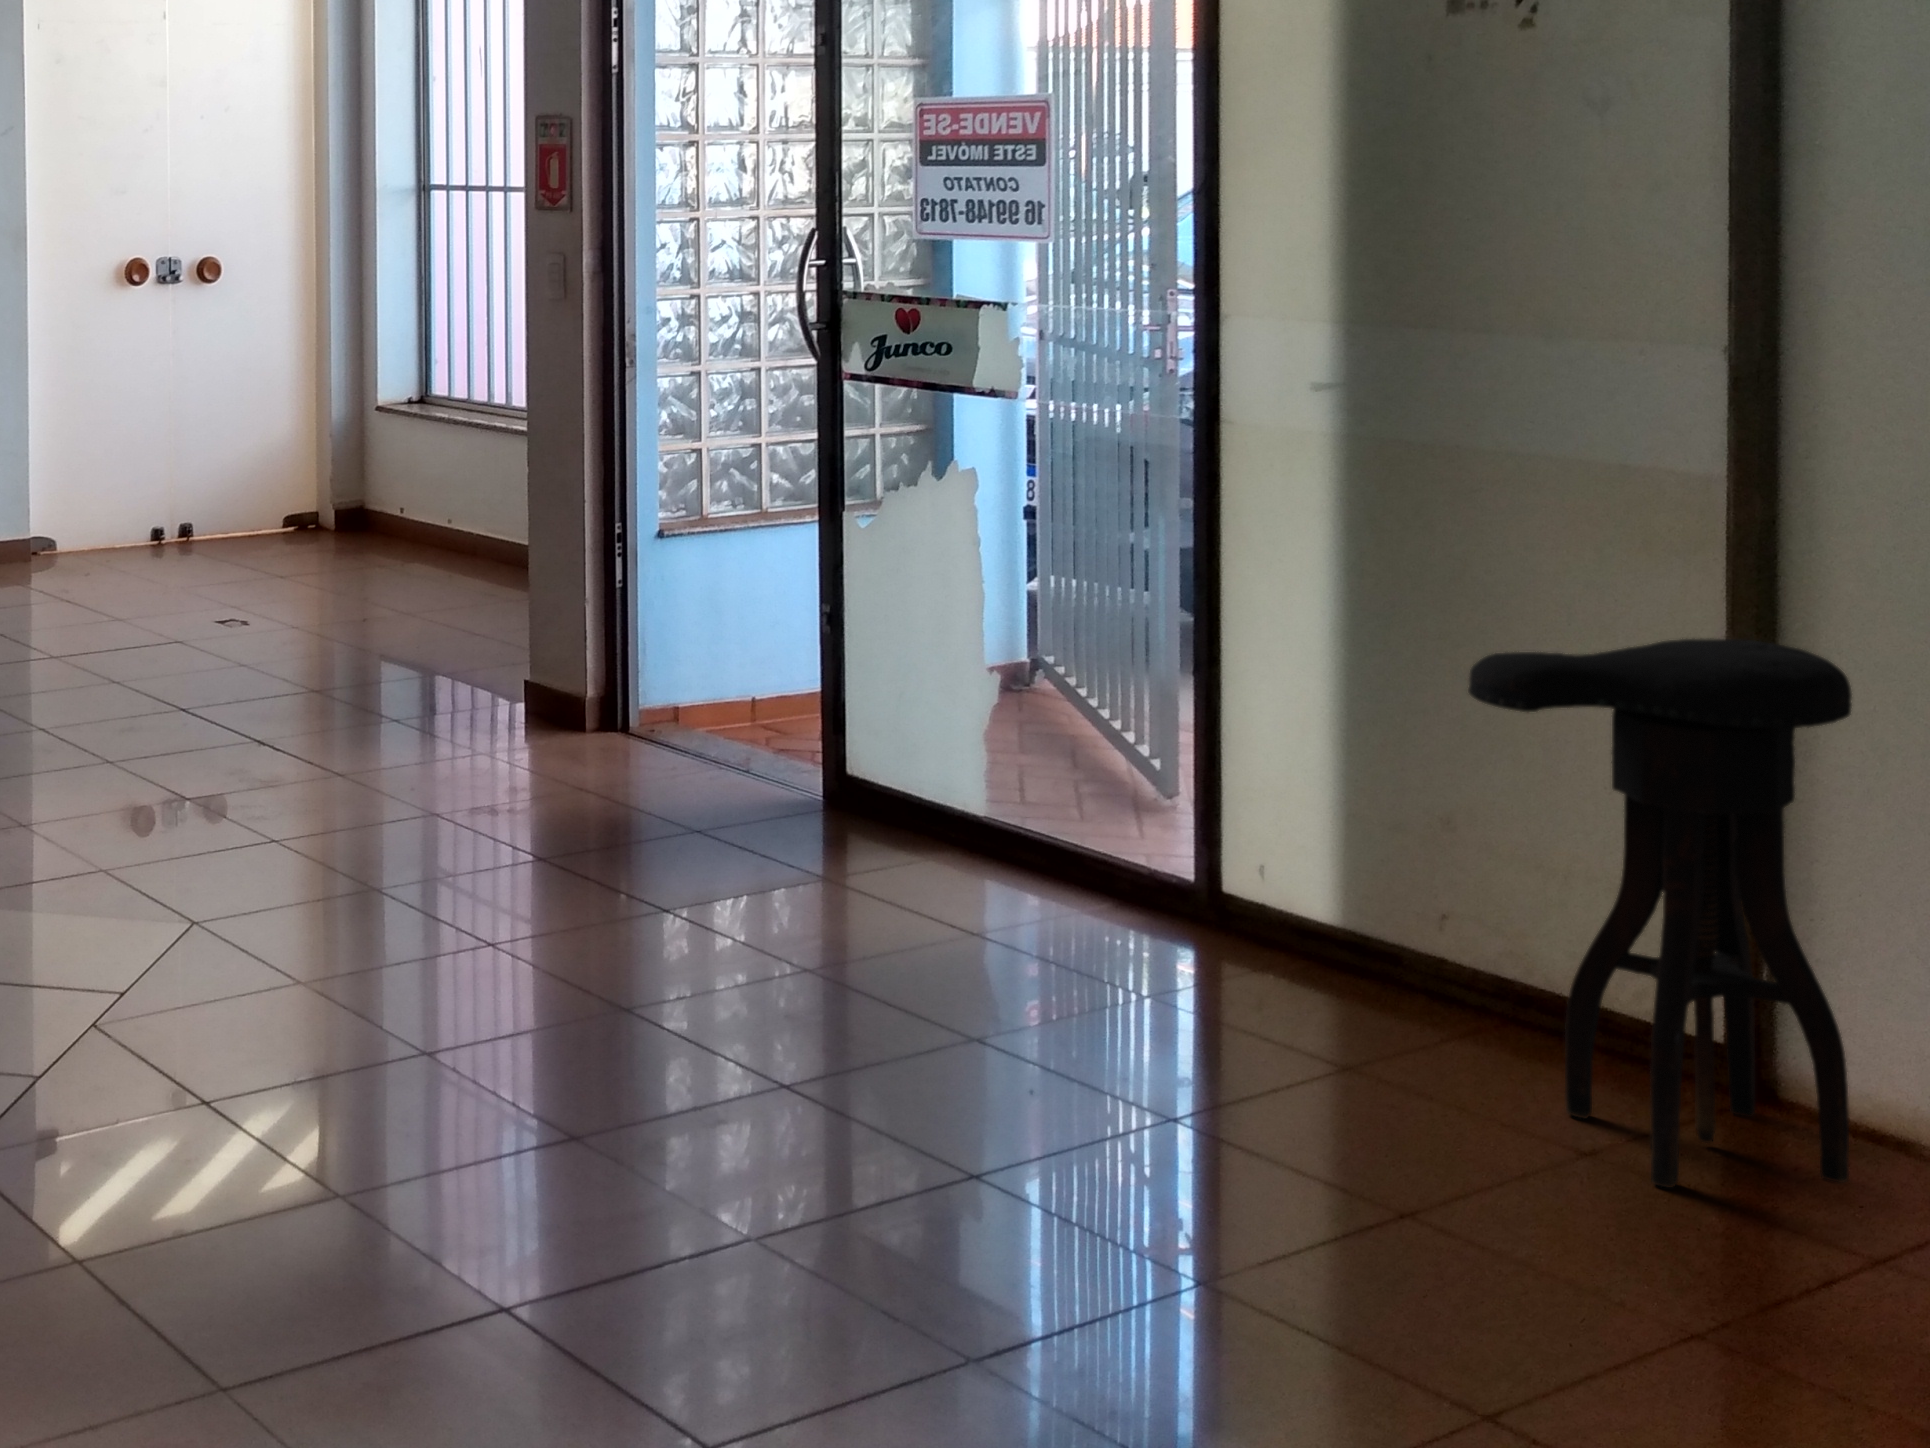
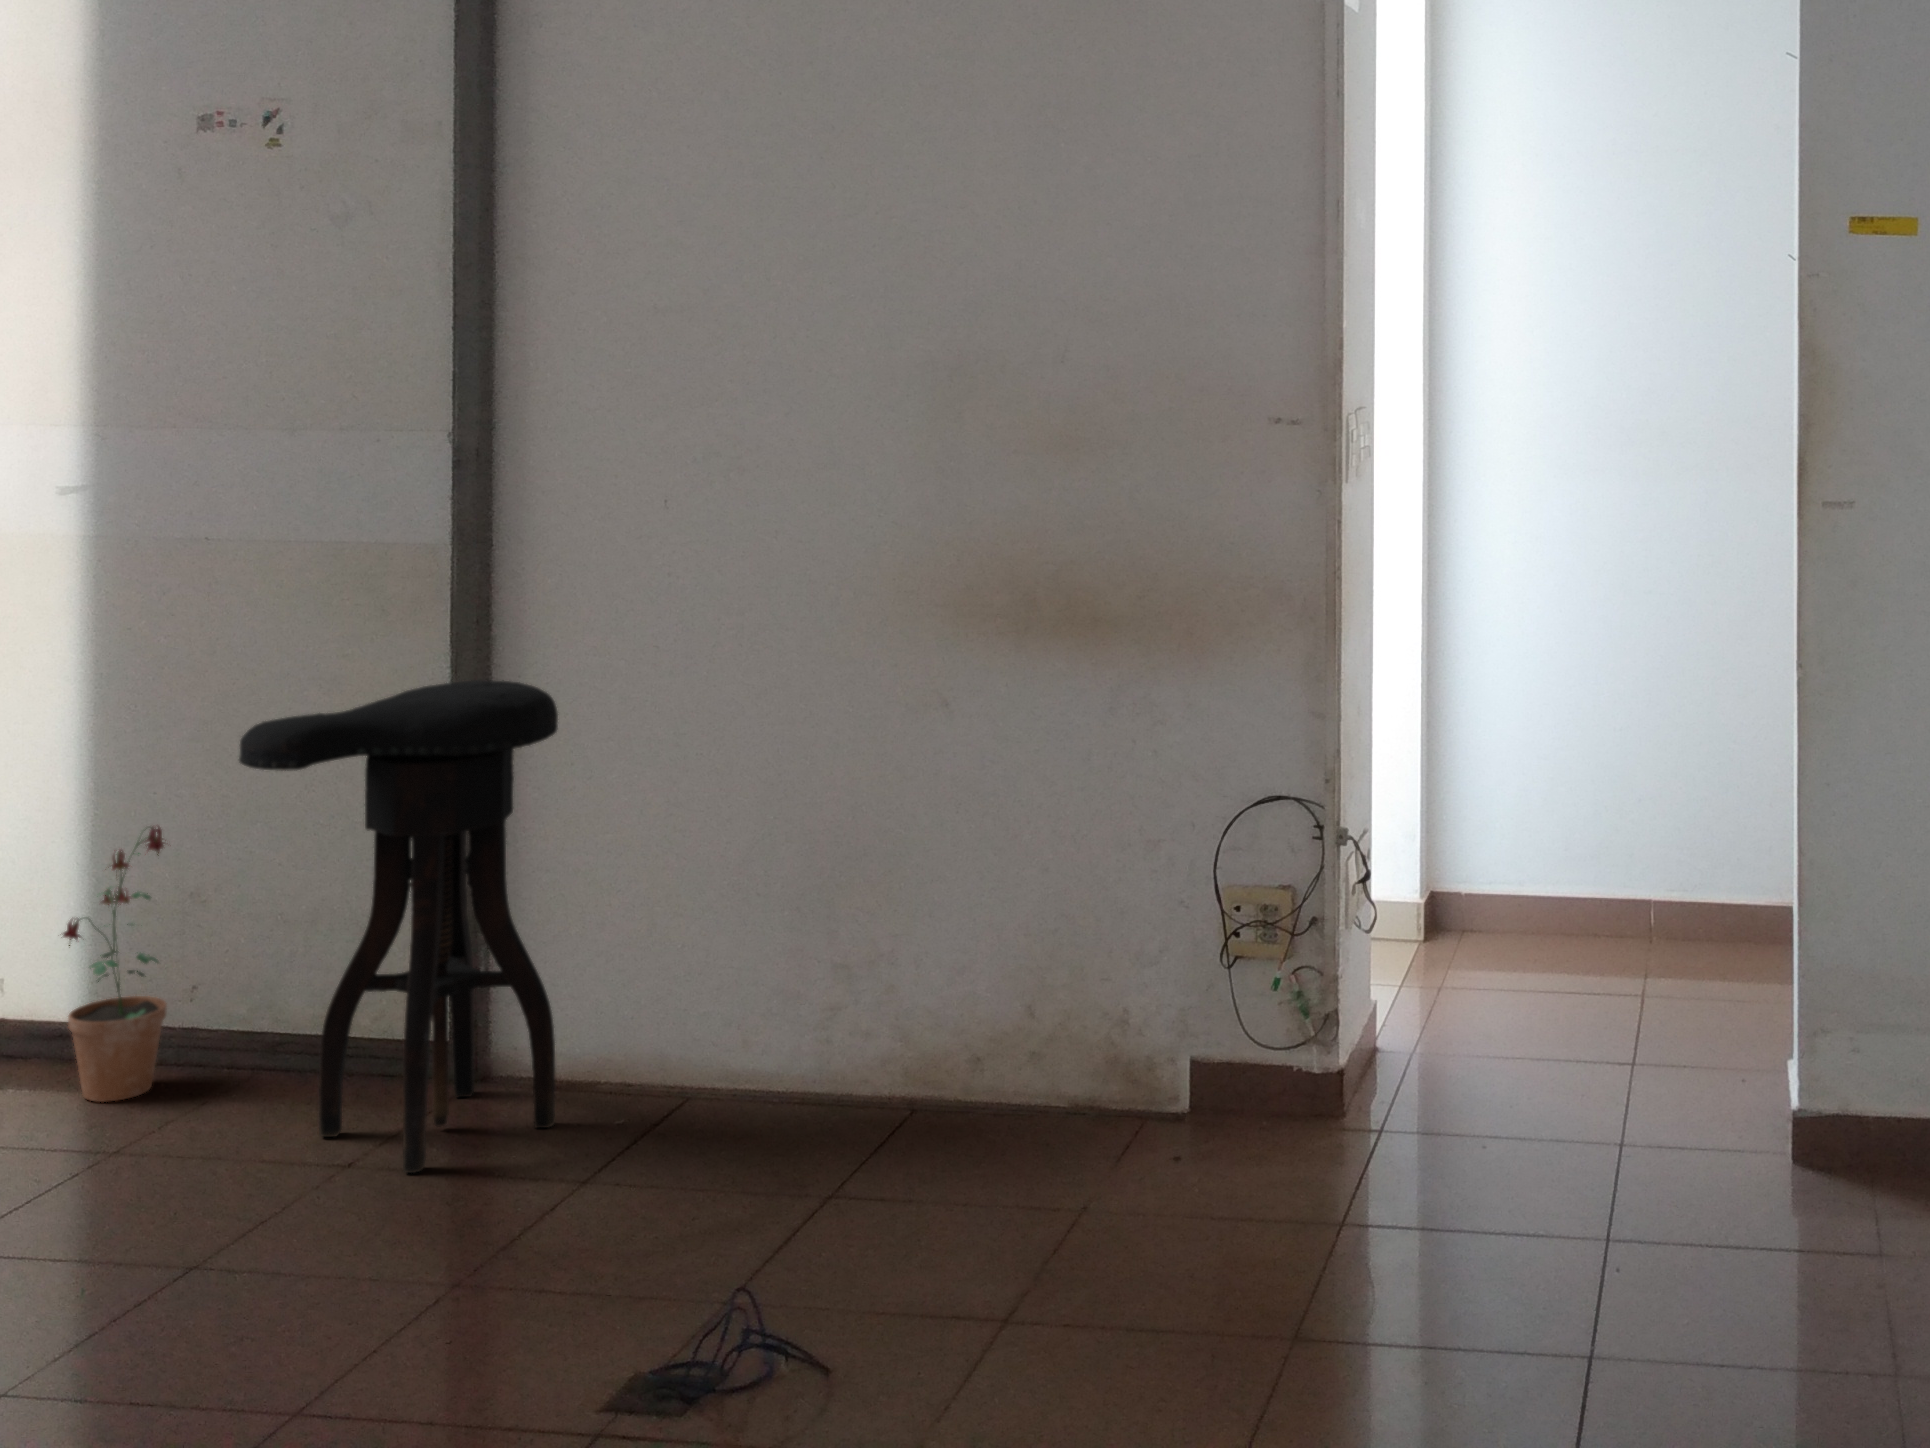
potted plant: none [1311,741,1426,1016] -> present [63,827,166,1102]

